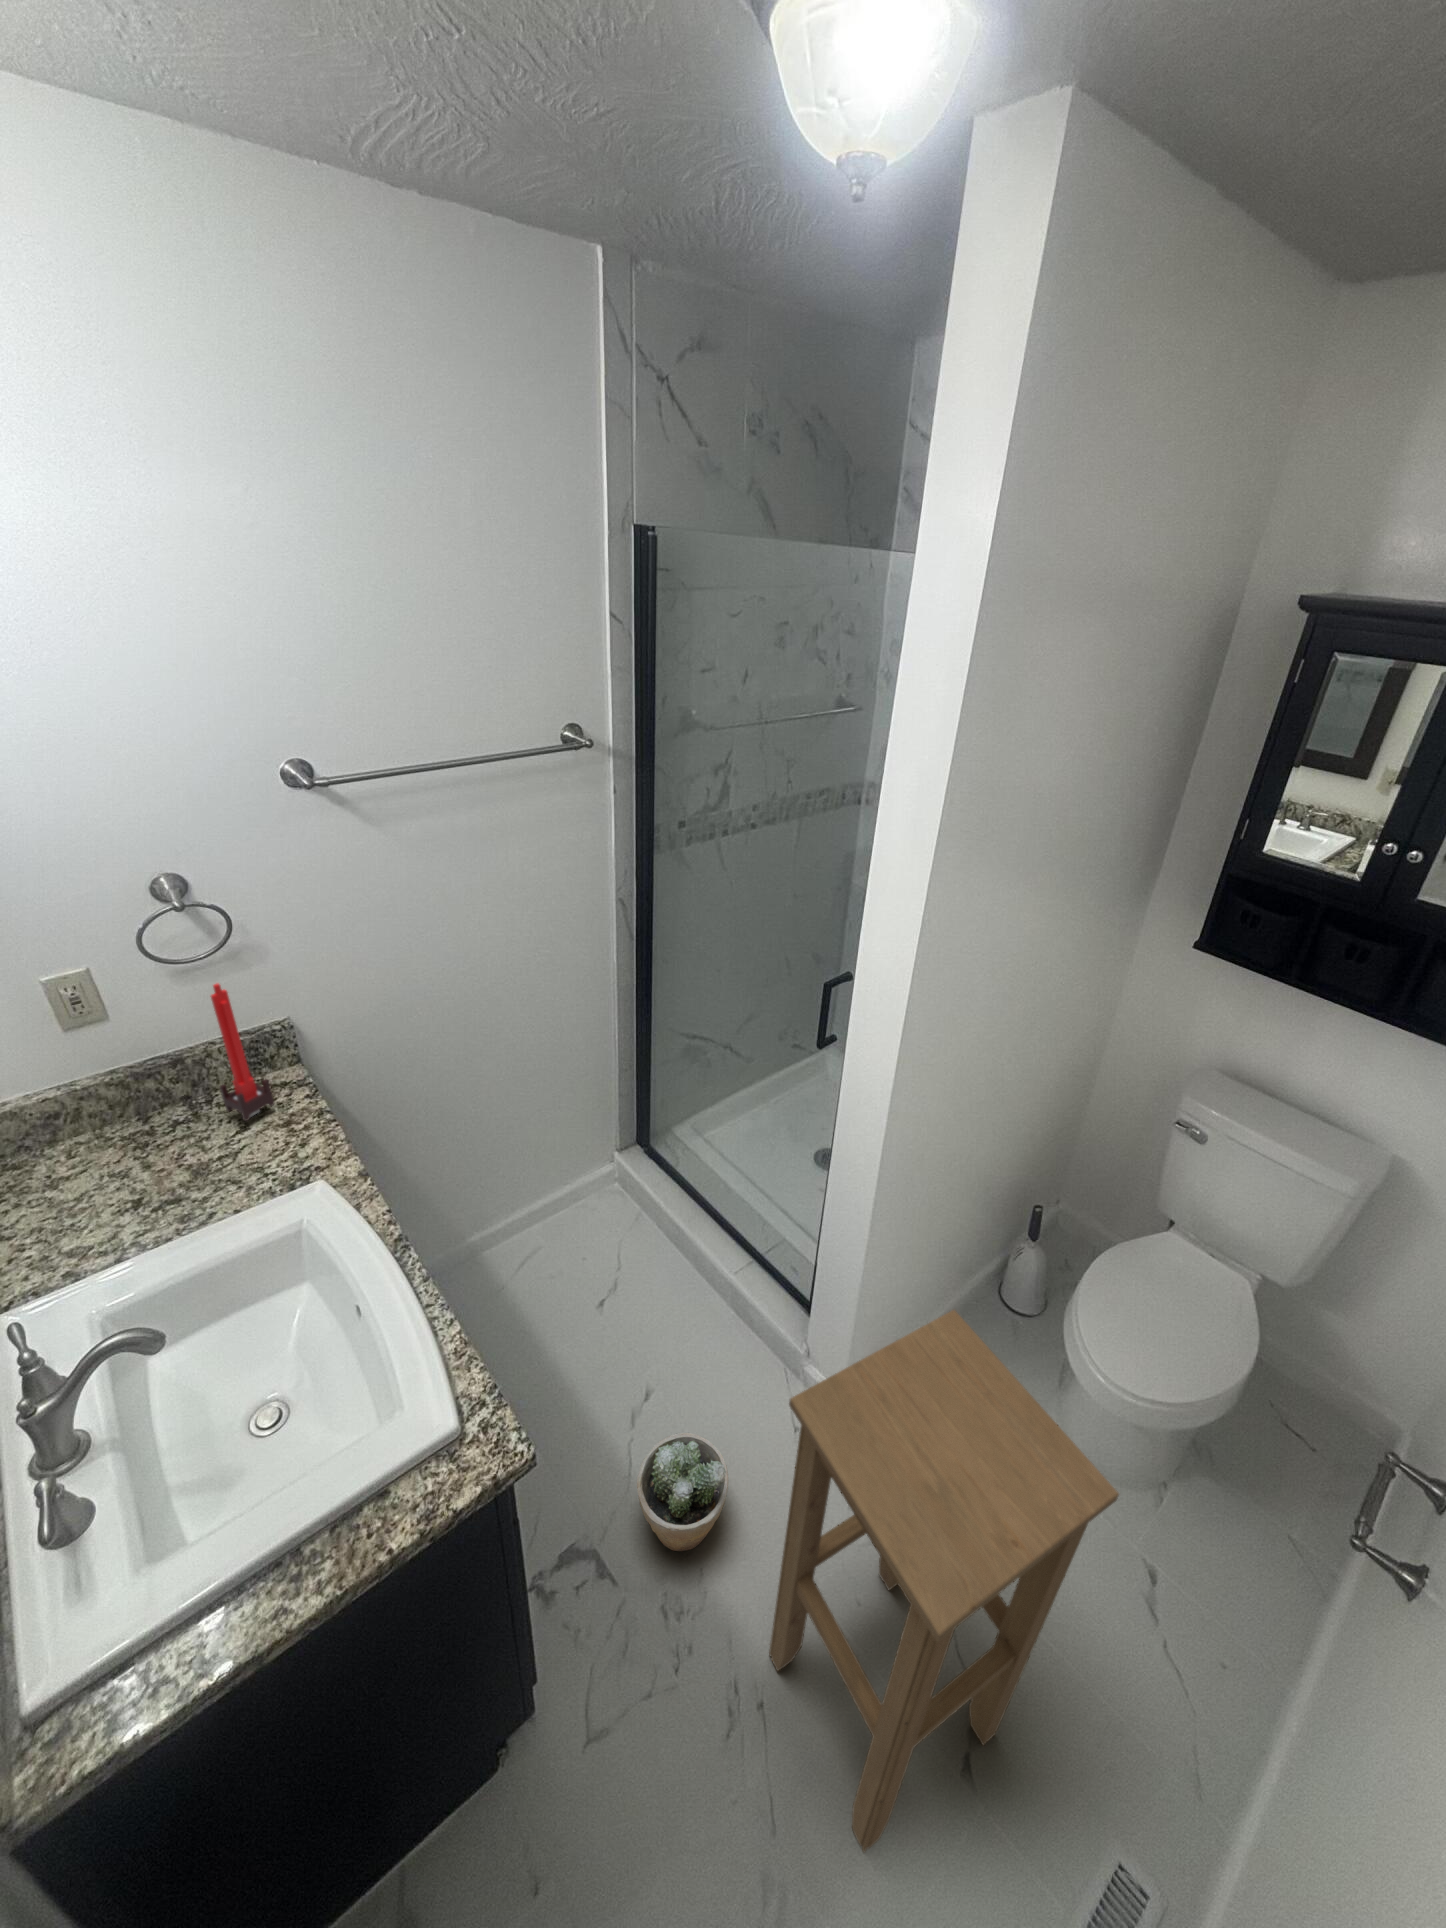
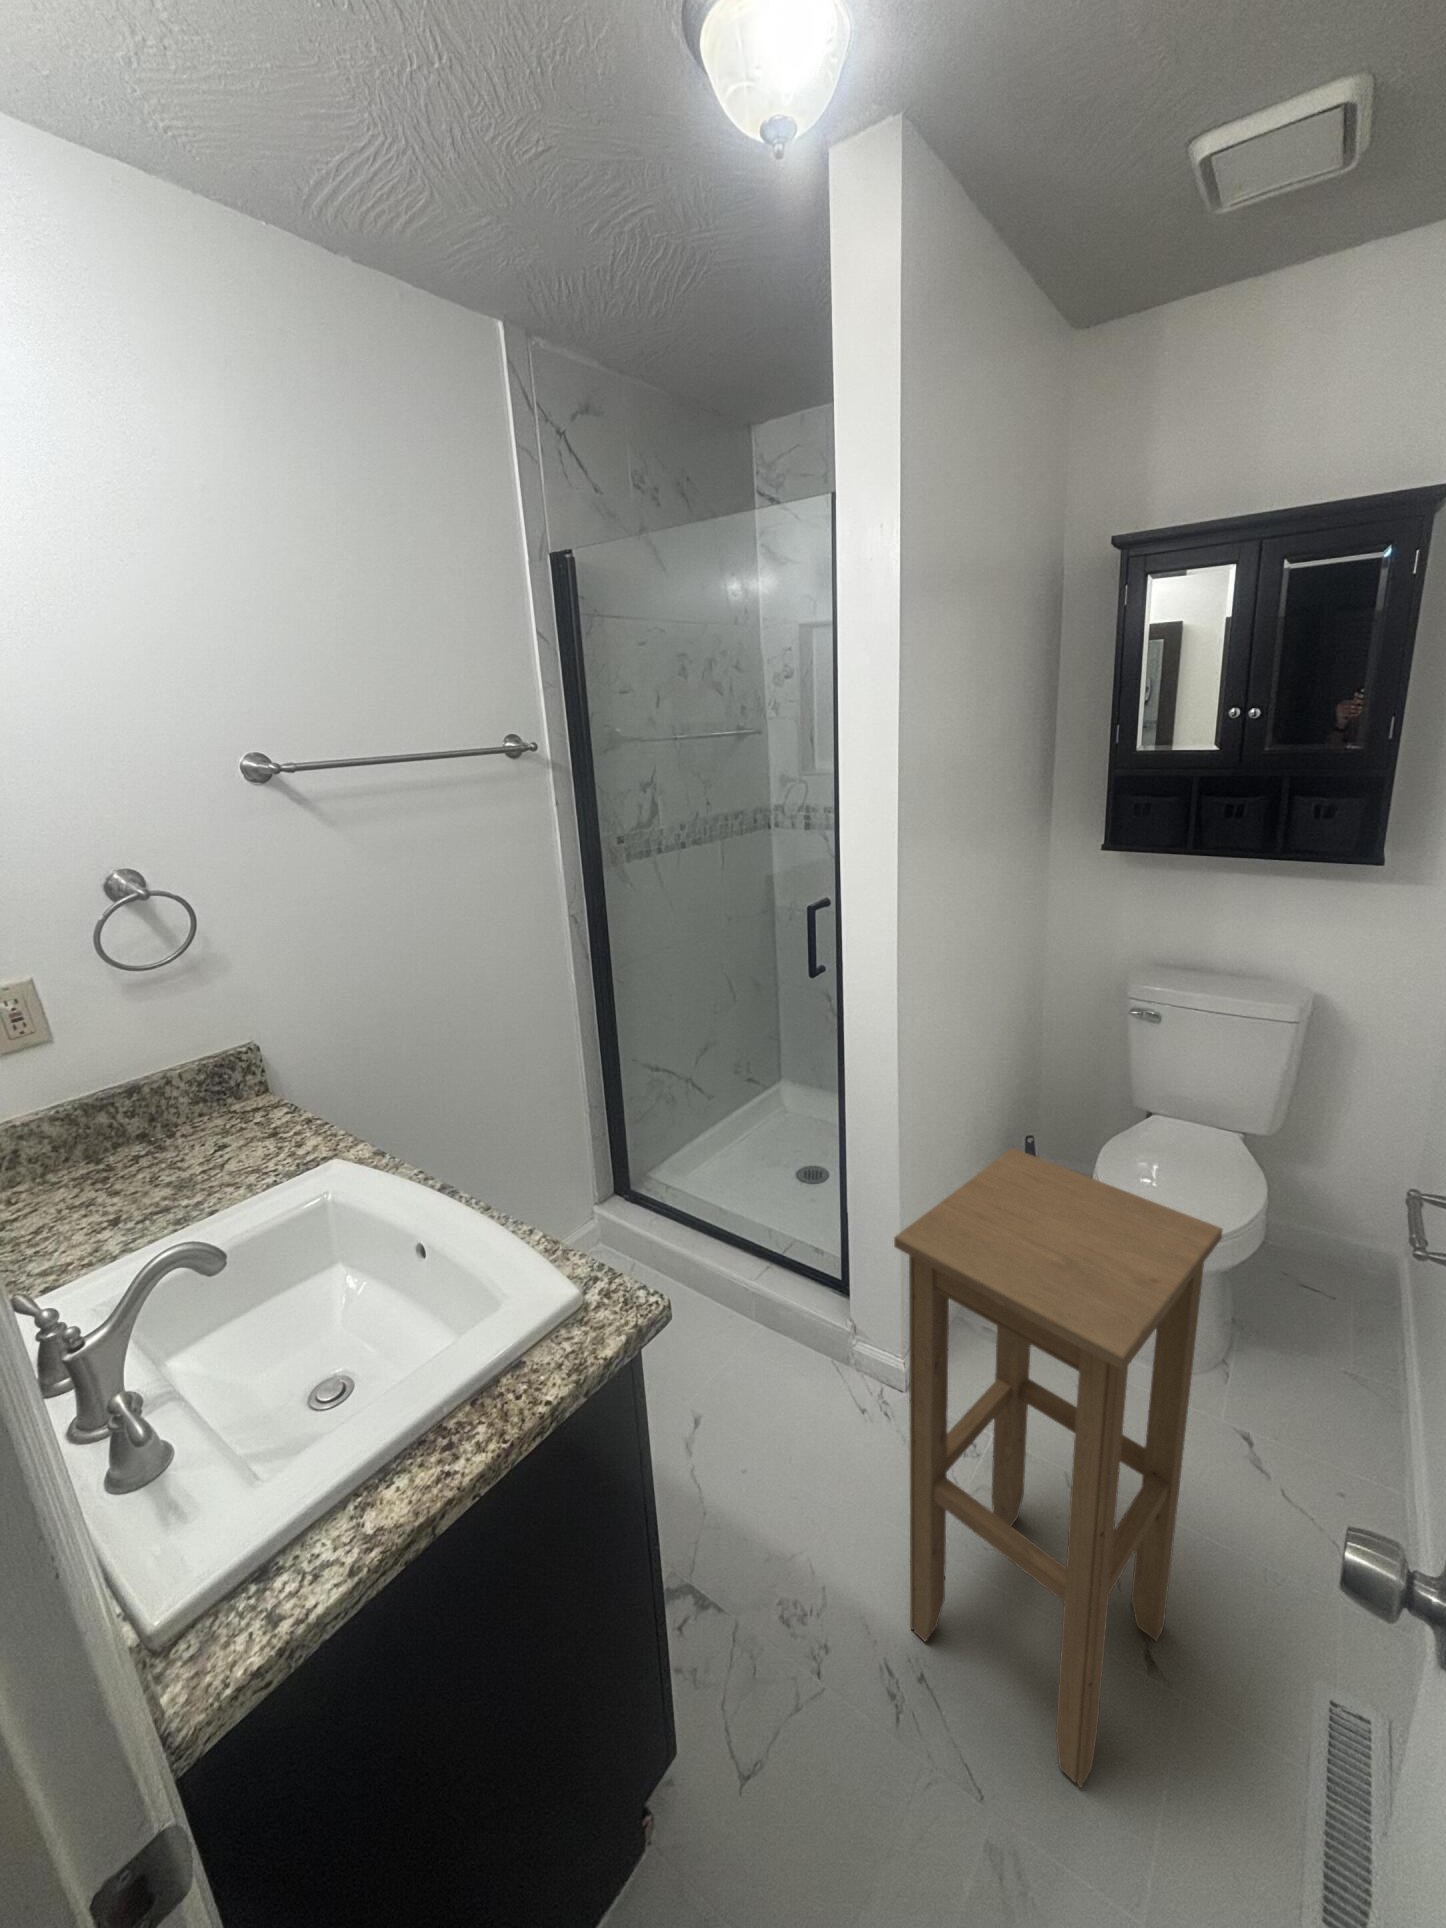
candle: present [211,984,274,1121] -> none [183,974,255,1139]
potted plant: present [637,1433,728,1551] -> none [719,1417,820,1561]

